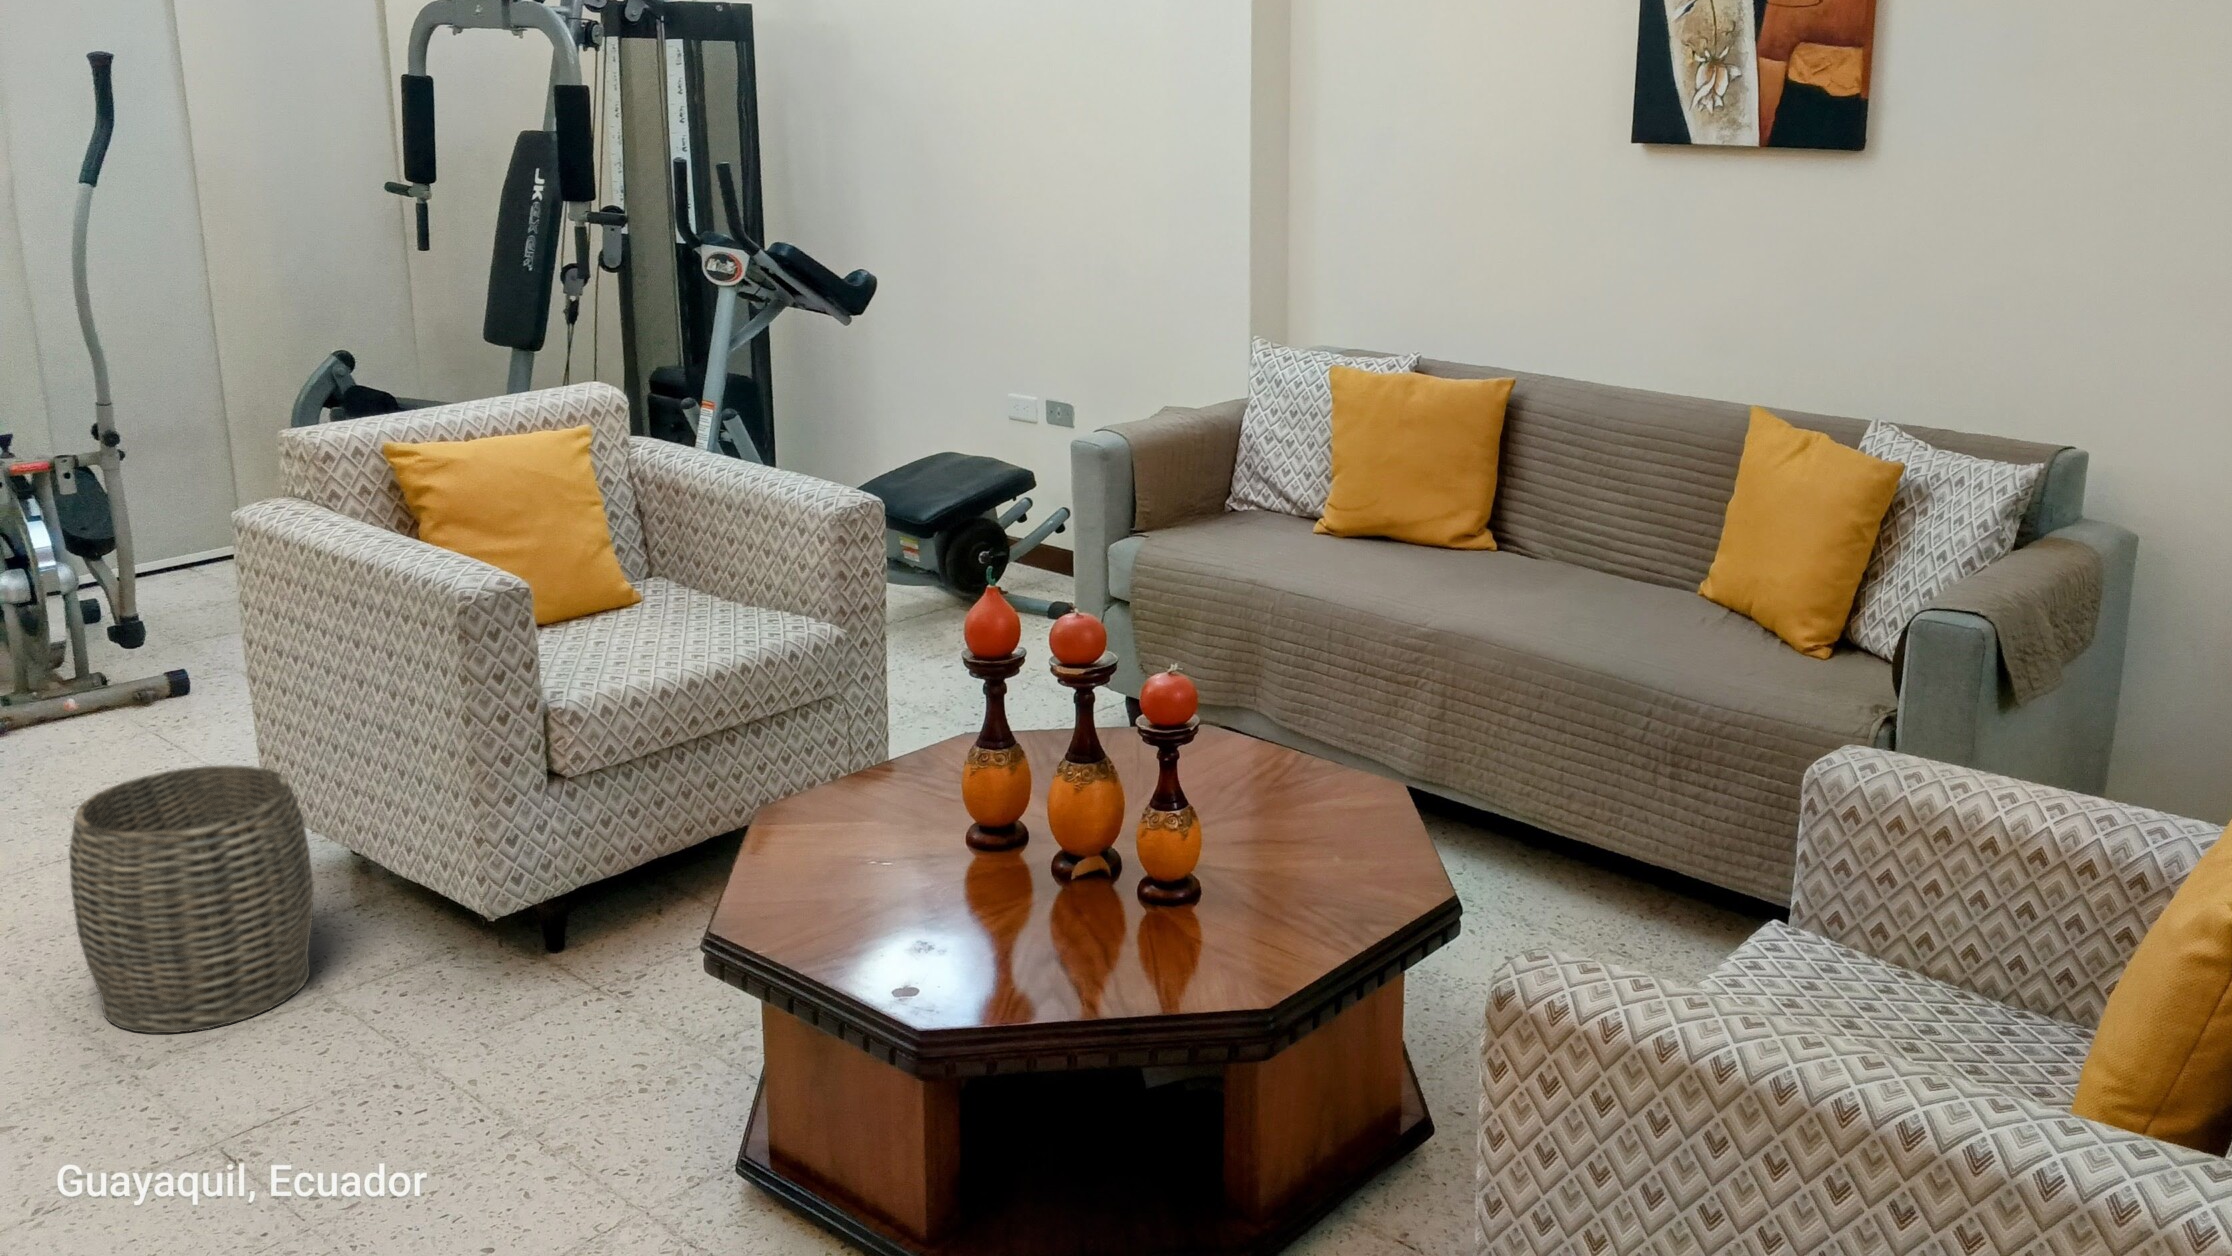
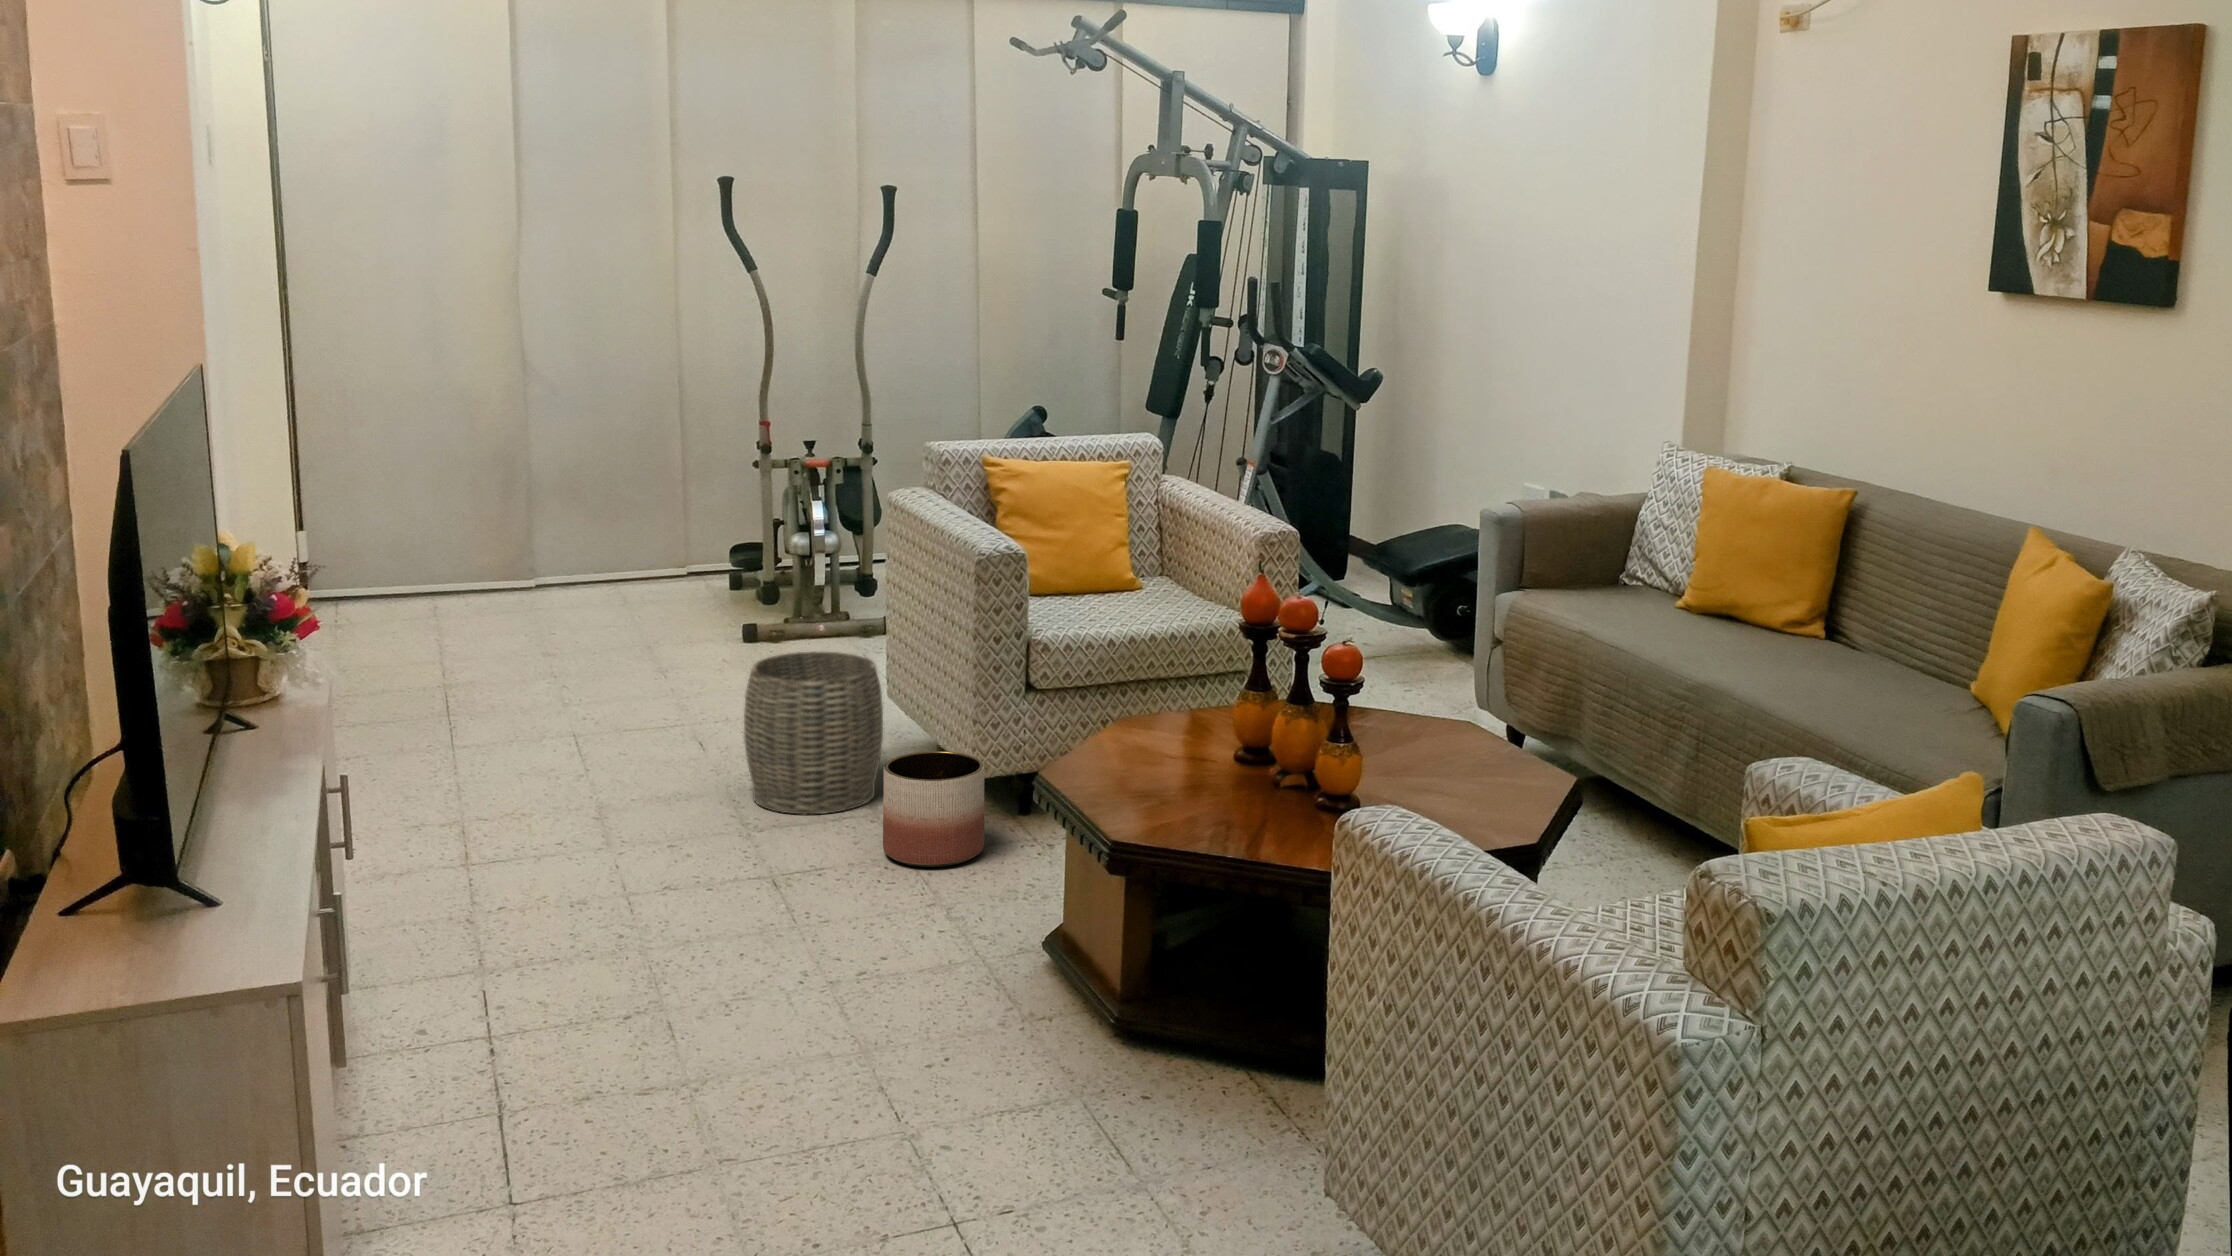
planter: none [367,895,540,1083] -> present [883,751,985,867]

